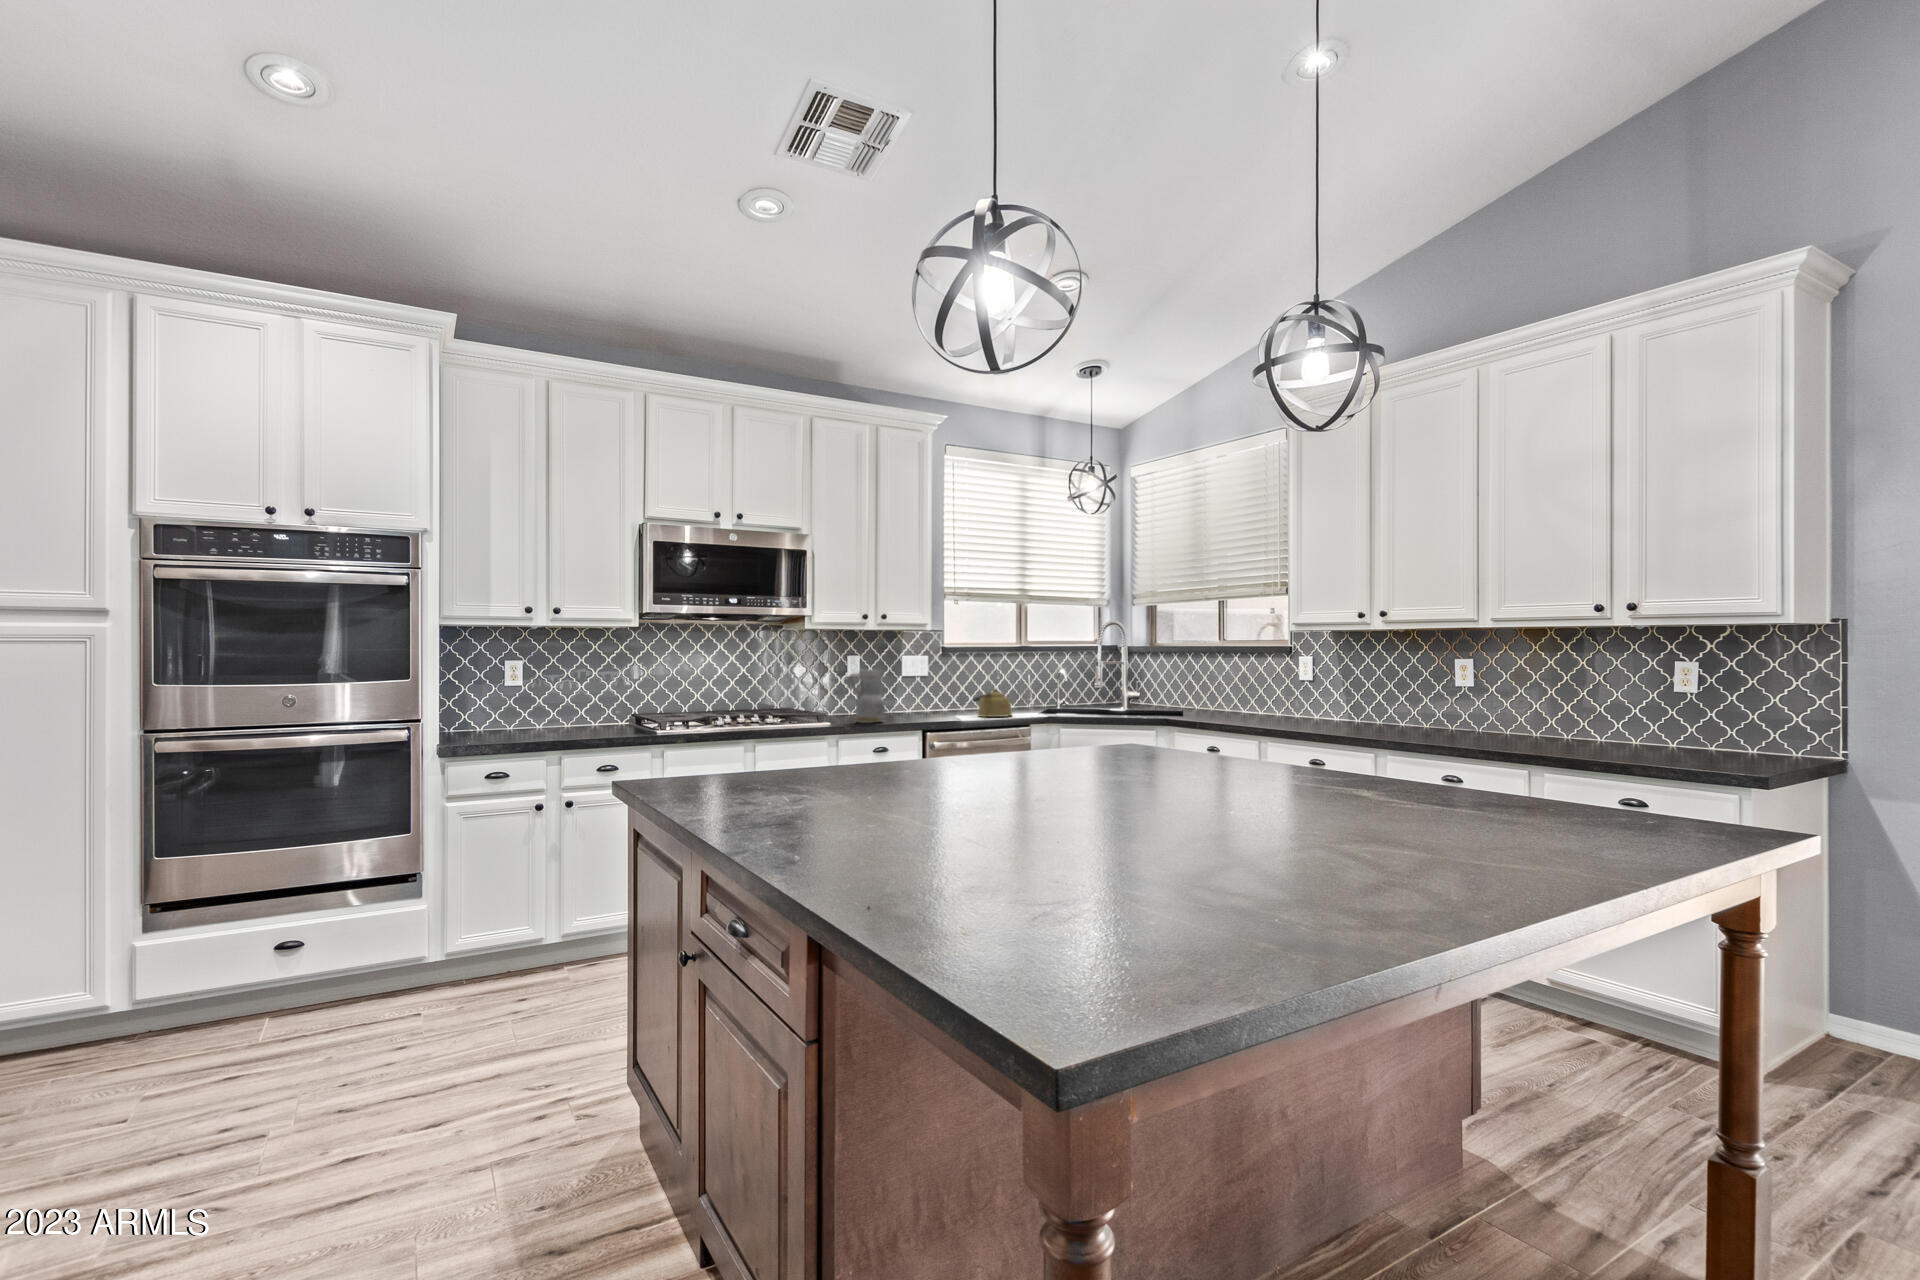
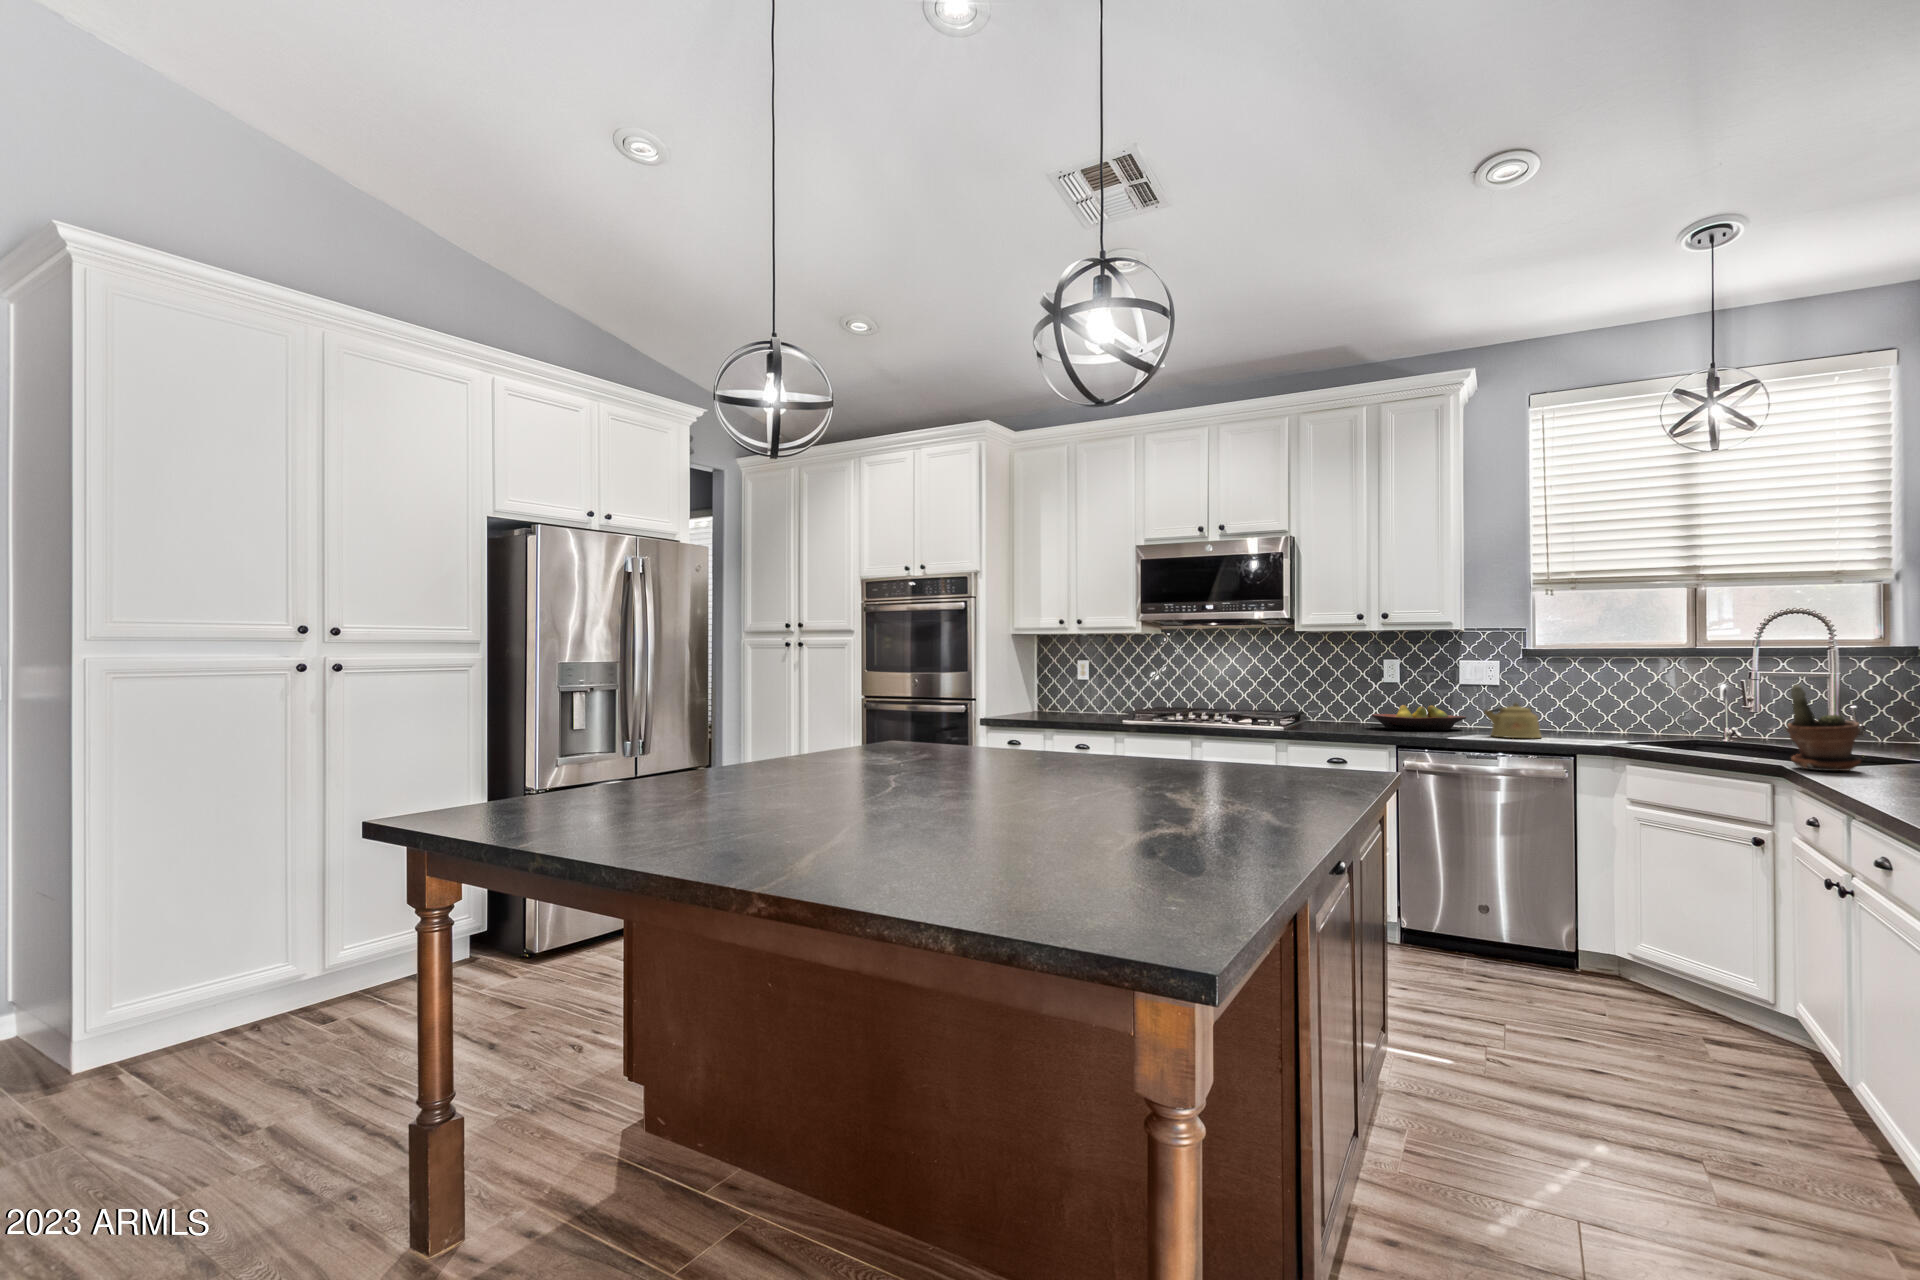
potted plant: none [1194,668,1226,719] -> present [1787,685,1861,771]
ceramic pitcher: present [848,670,885,723] -> none [1311,673,1349,729]
fruit bowl: none [881,695,942,718] -> present [1372,705,1466,730]

